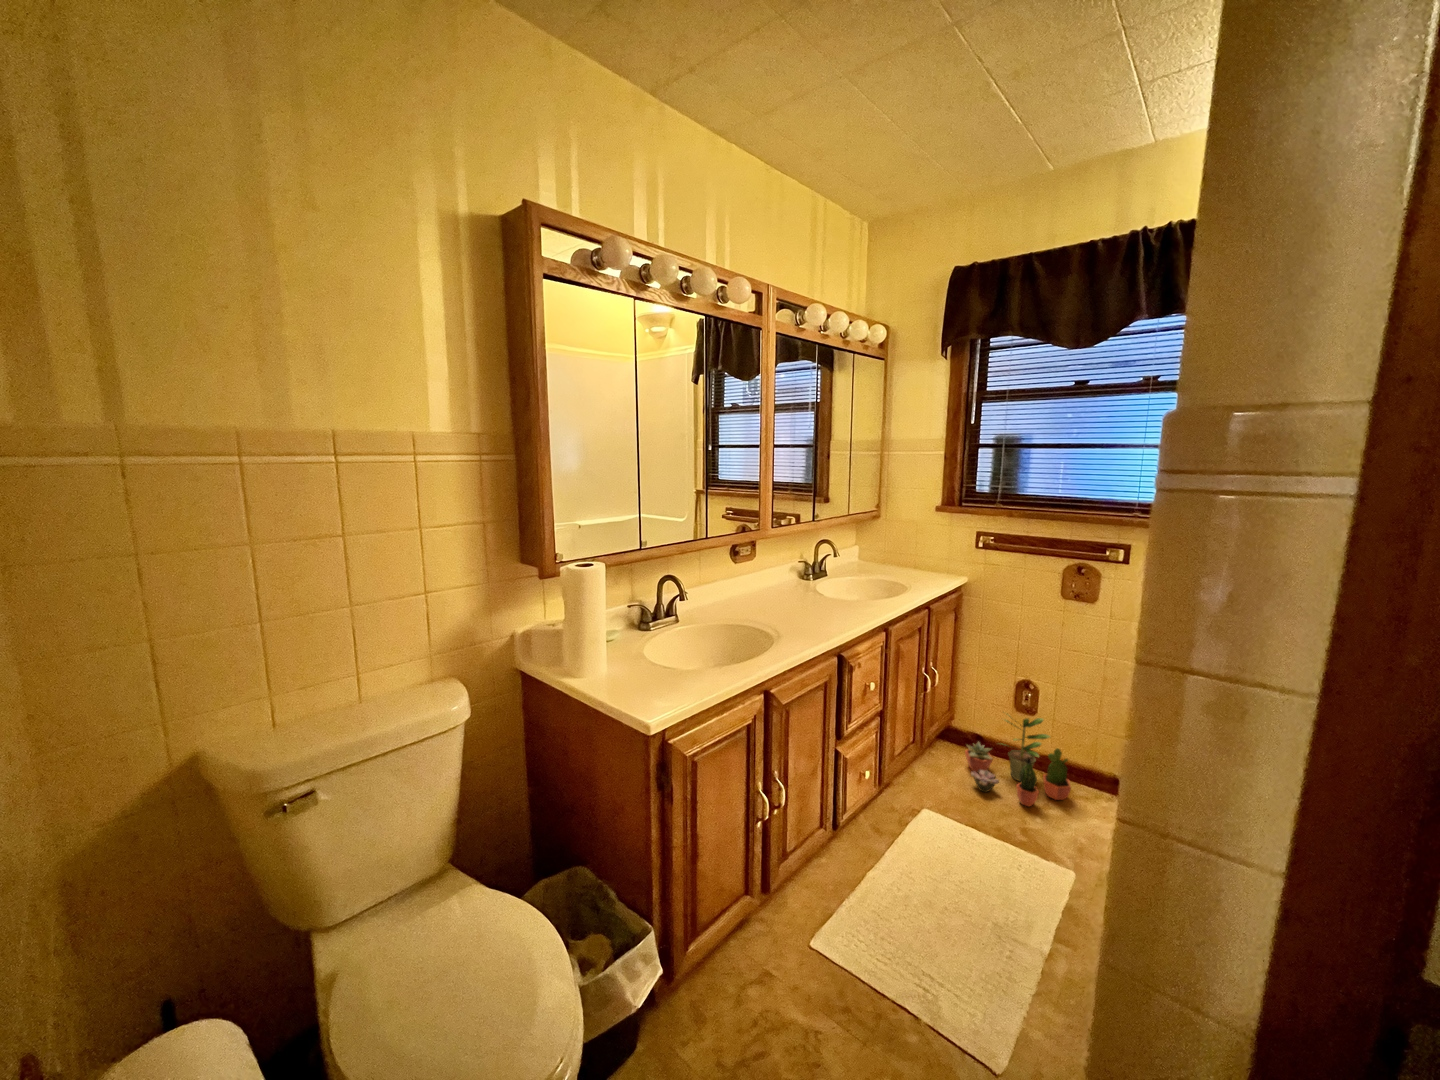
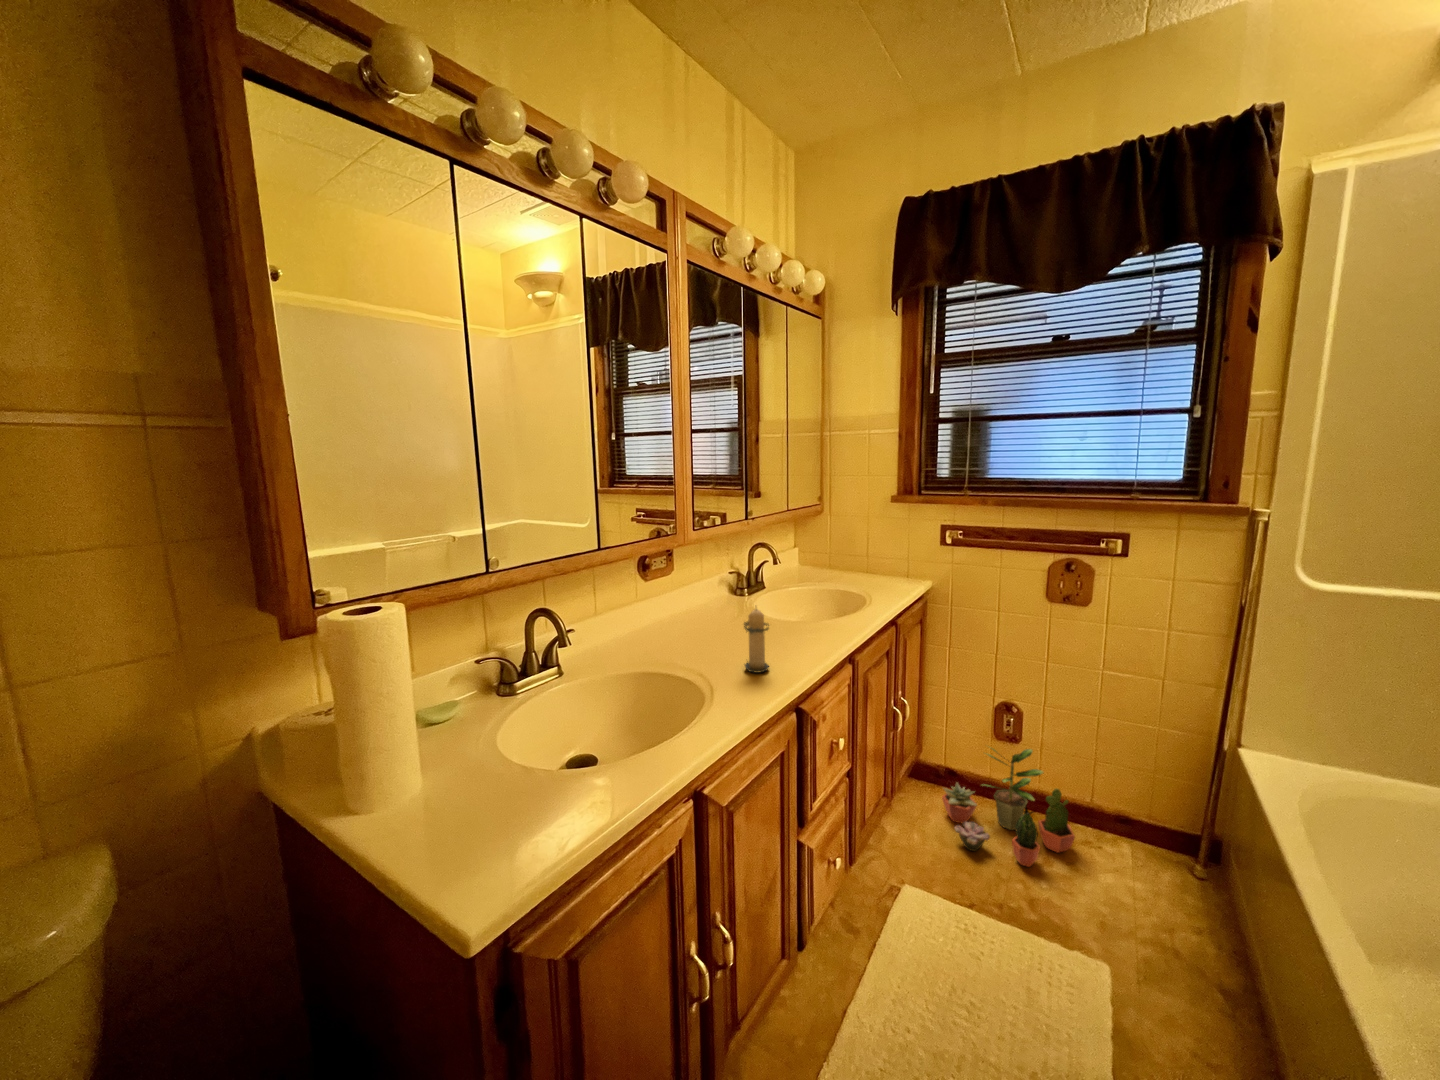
candle: none [801,581,824,628] -> present [744,609,769,673]

